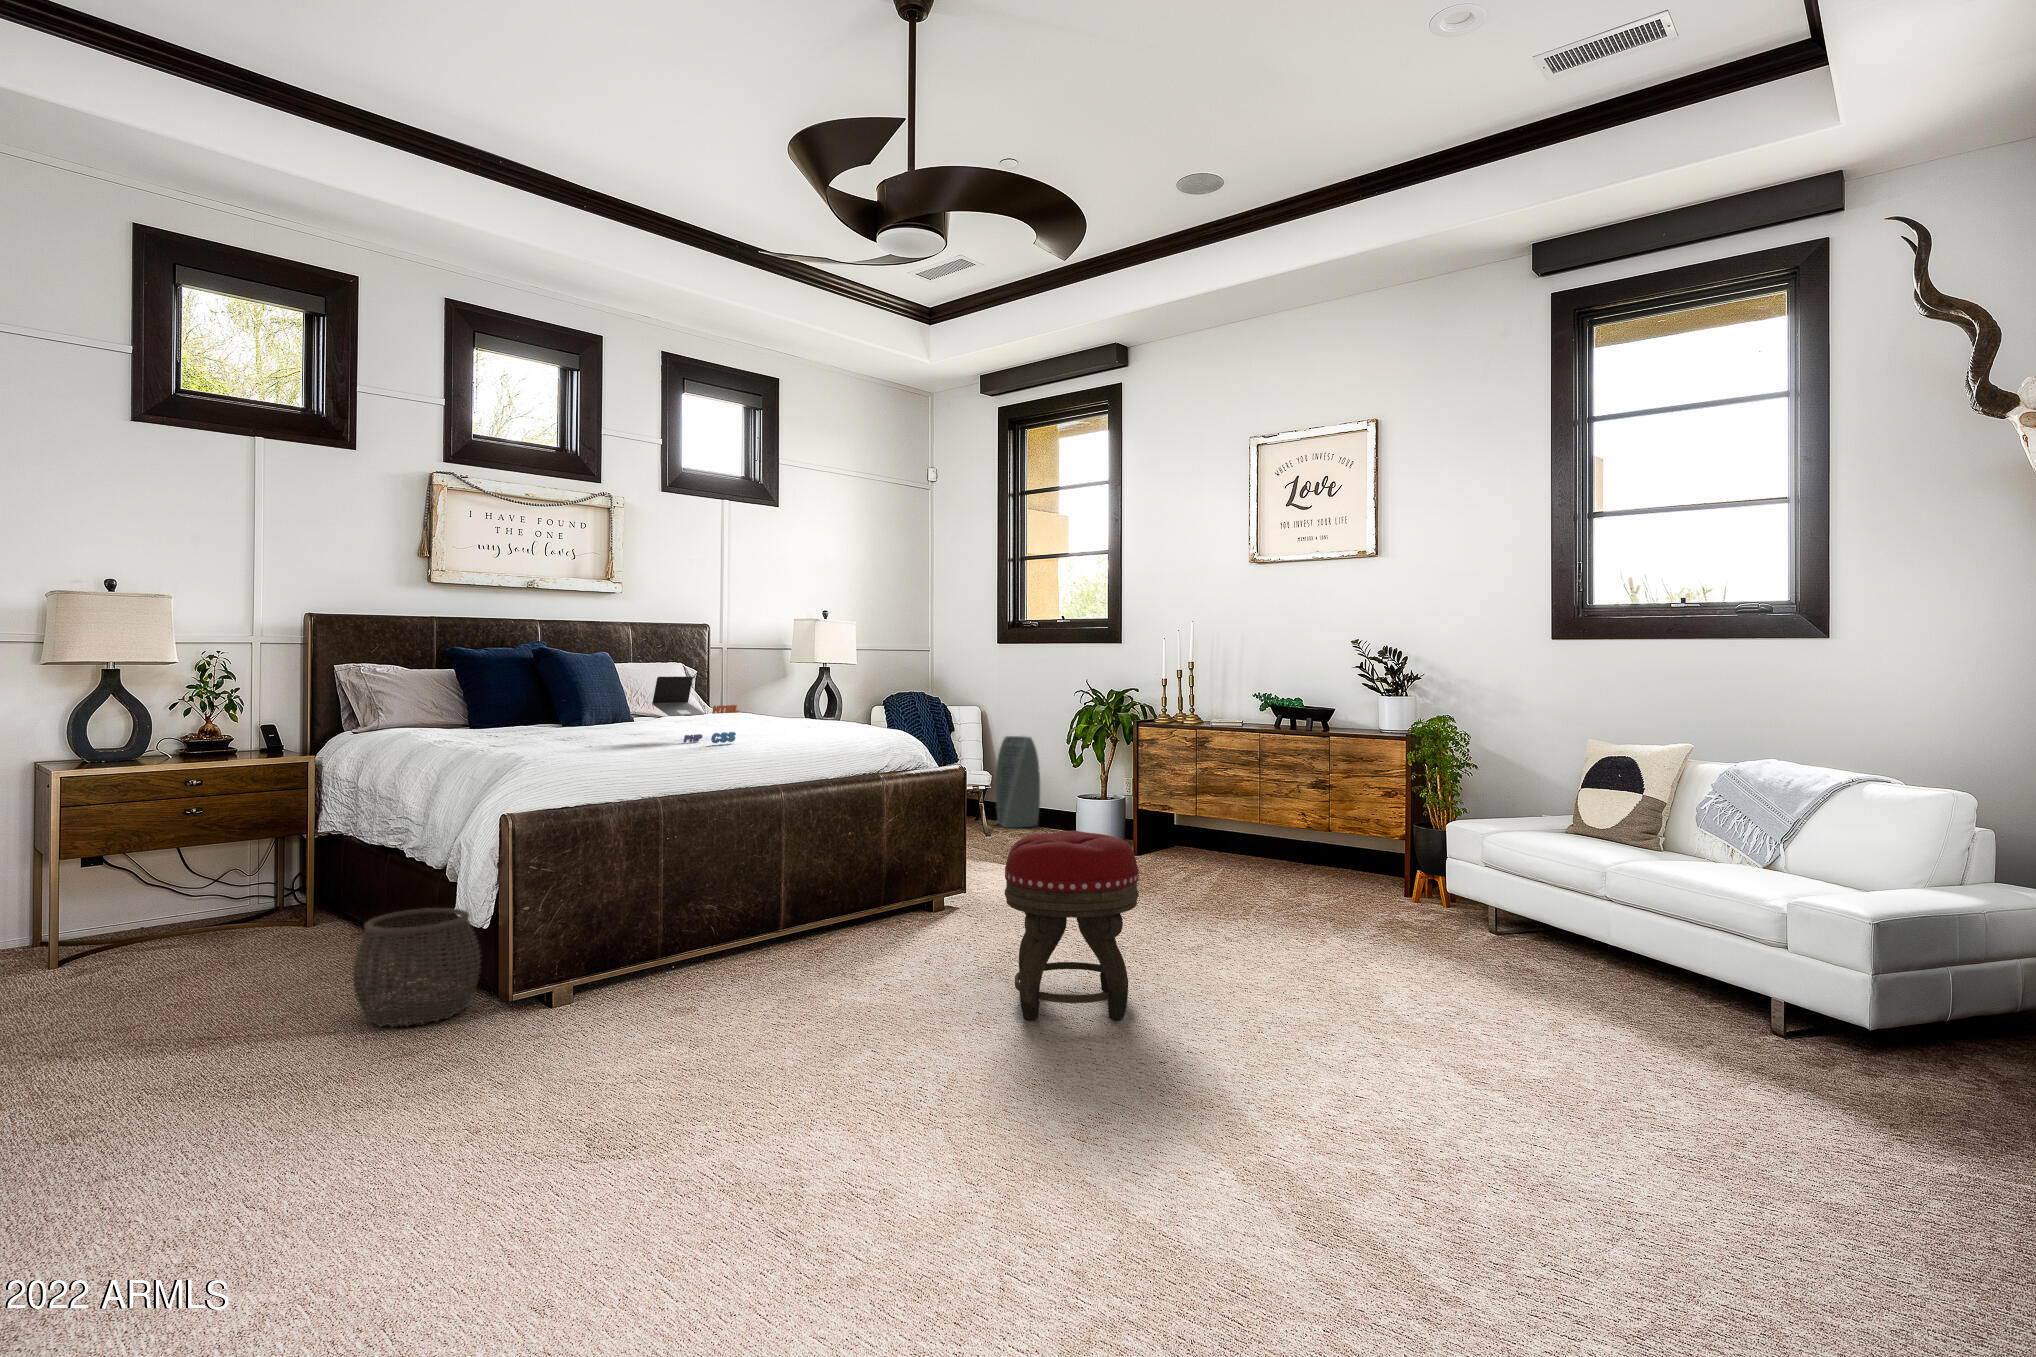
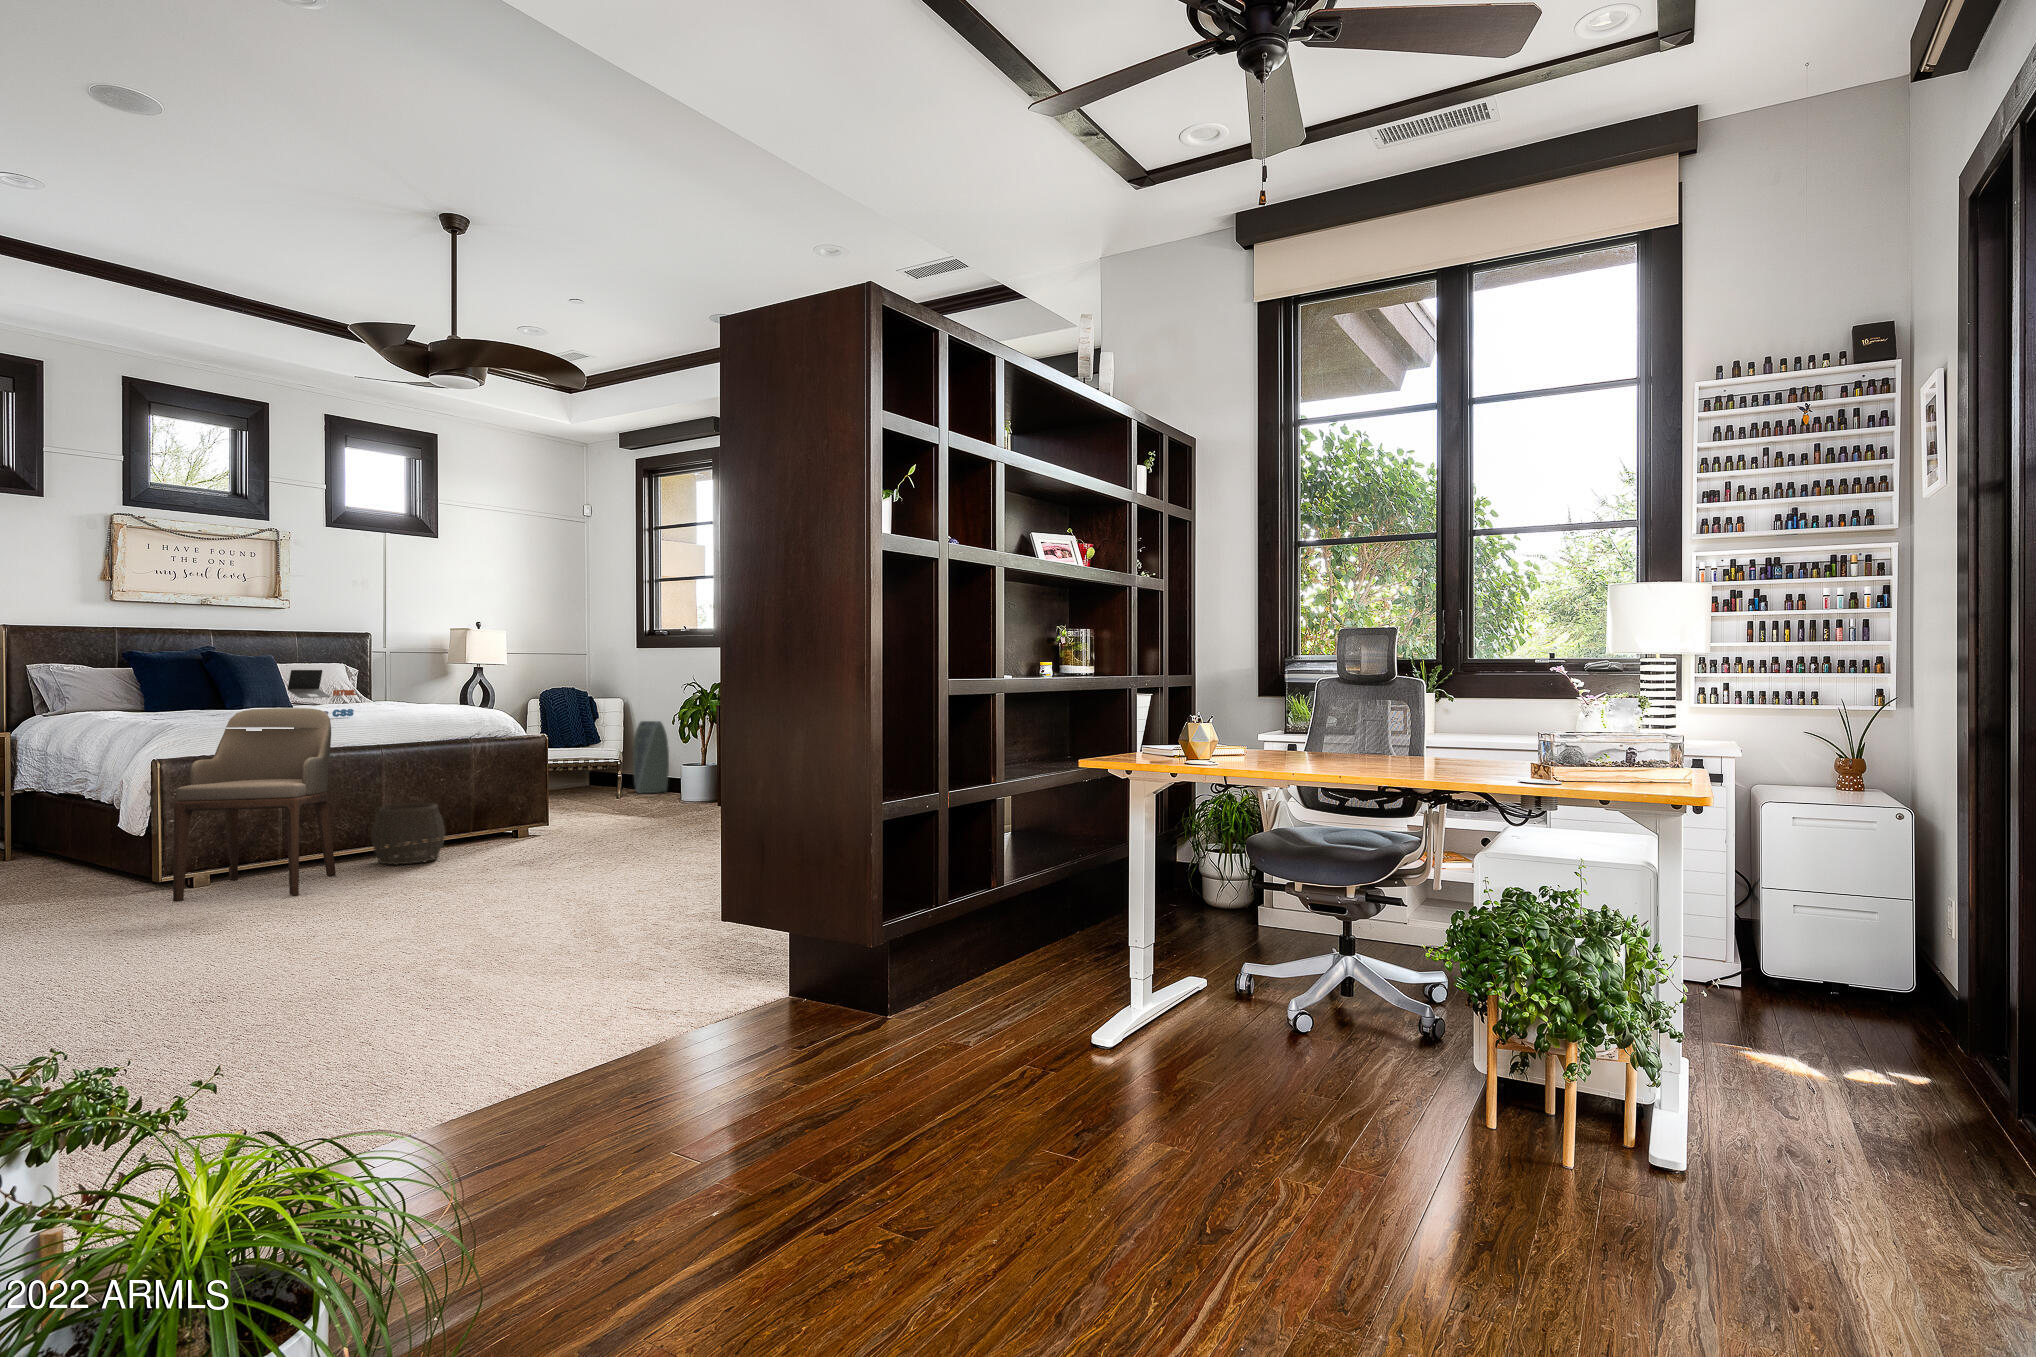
armchair: none [536,737,739,1044] -> present [173,708,336,901]
footstool: present [1005,831,1139,1020] -> none [515,765,608,881]
woven basket: present [352,908,481,1027] -> present [372,803,445,865]

